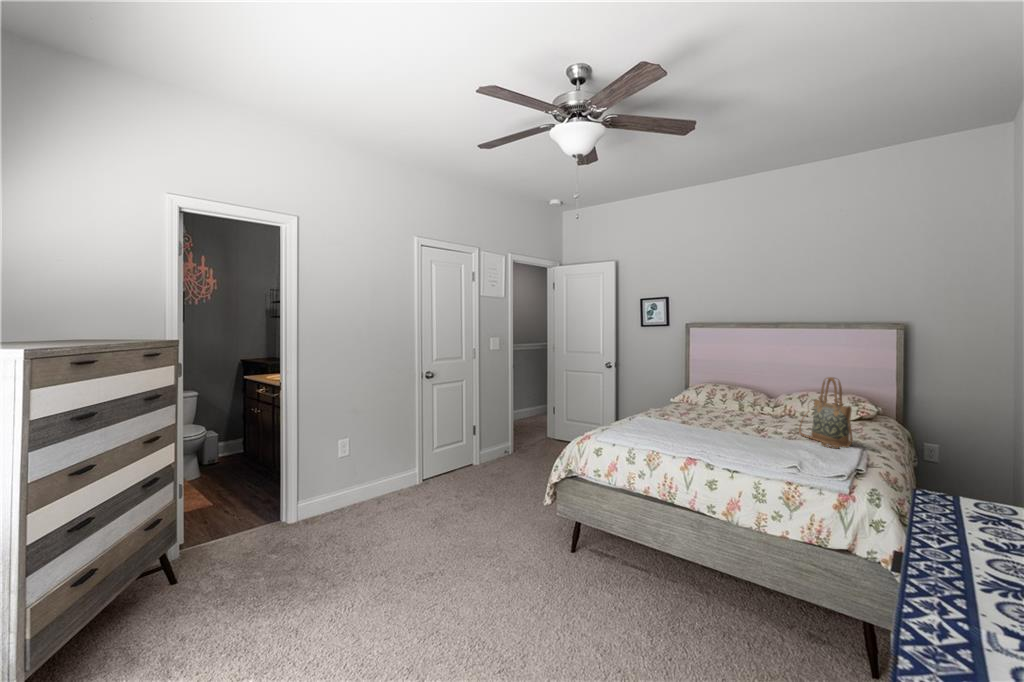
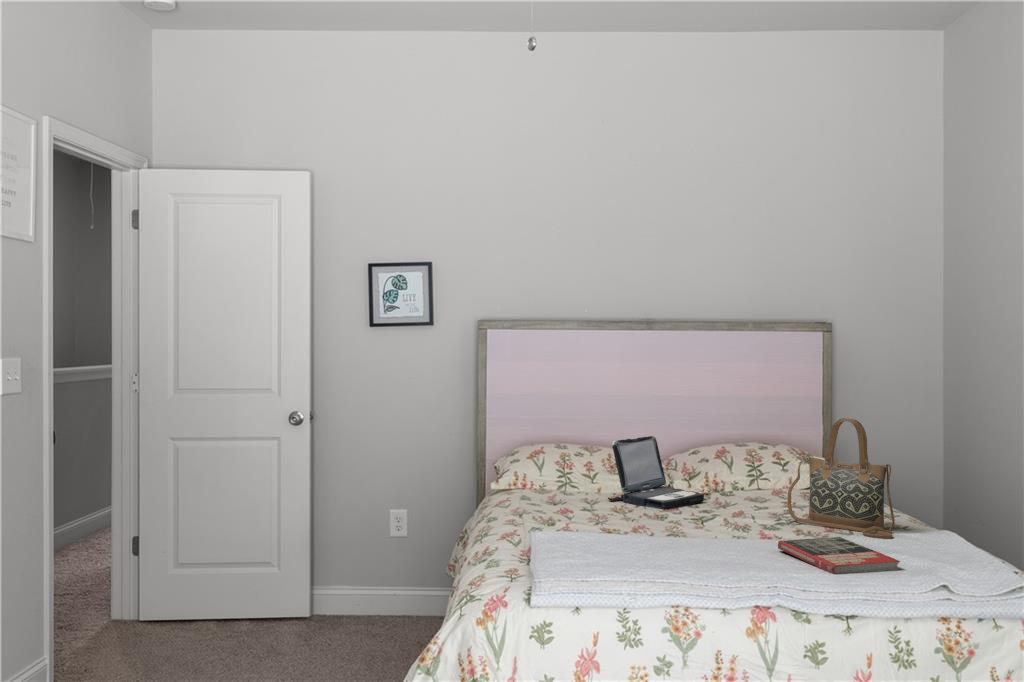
laptop: none [723,385,779,423] -> present [608,436,704,509]
book: none [734,435,782,456] -> present [778,537,900,574]

